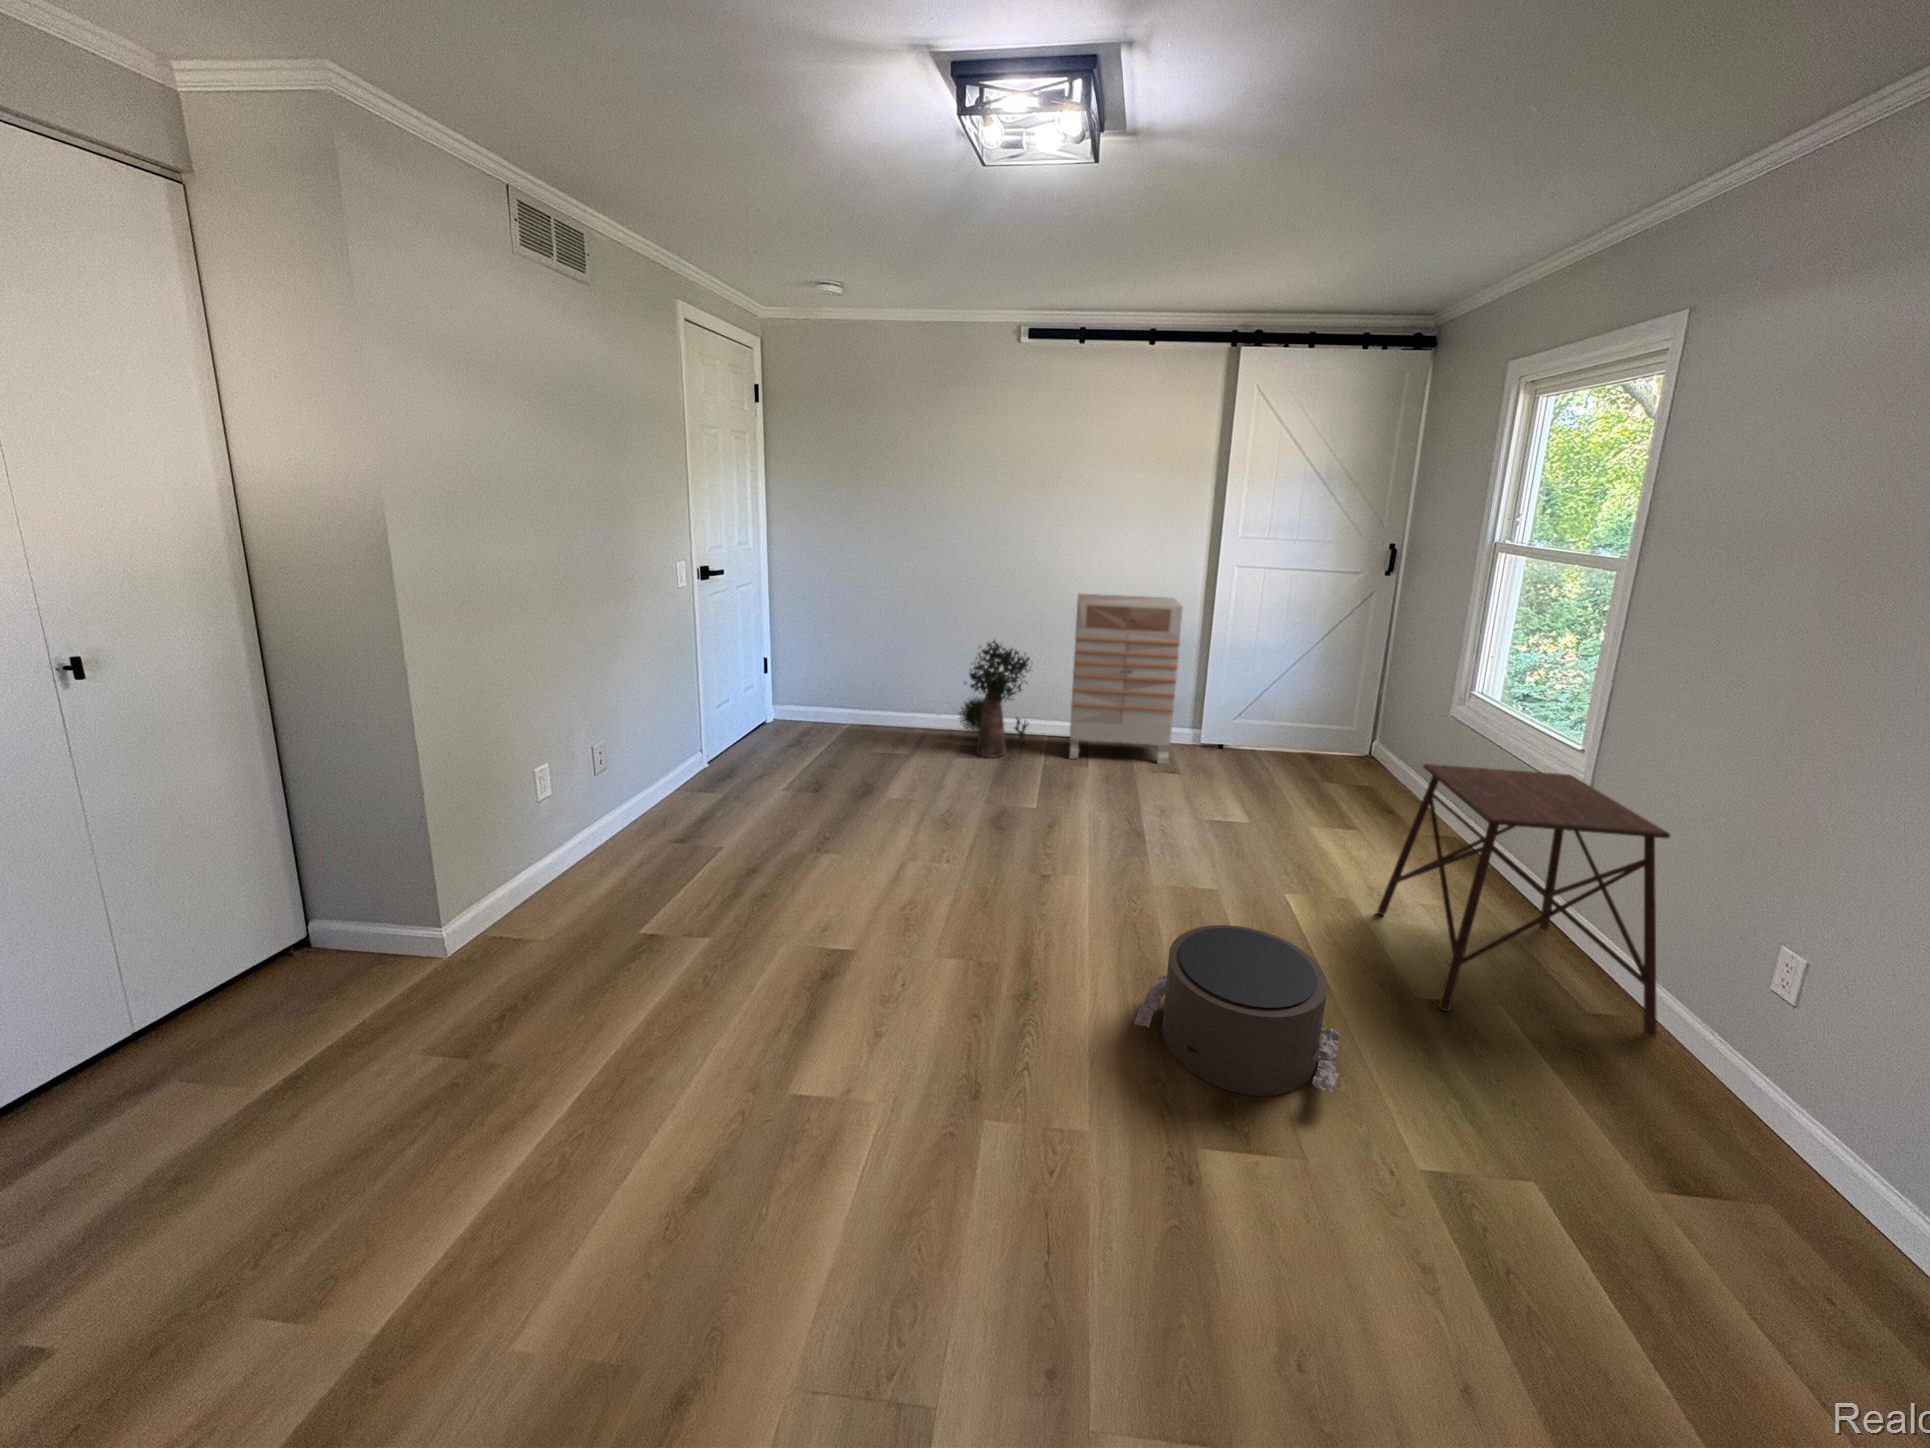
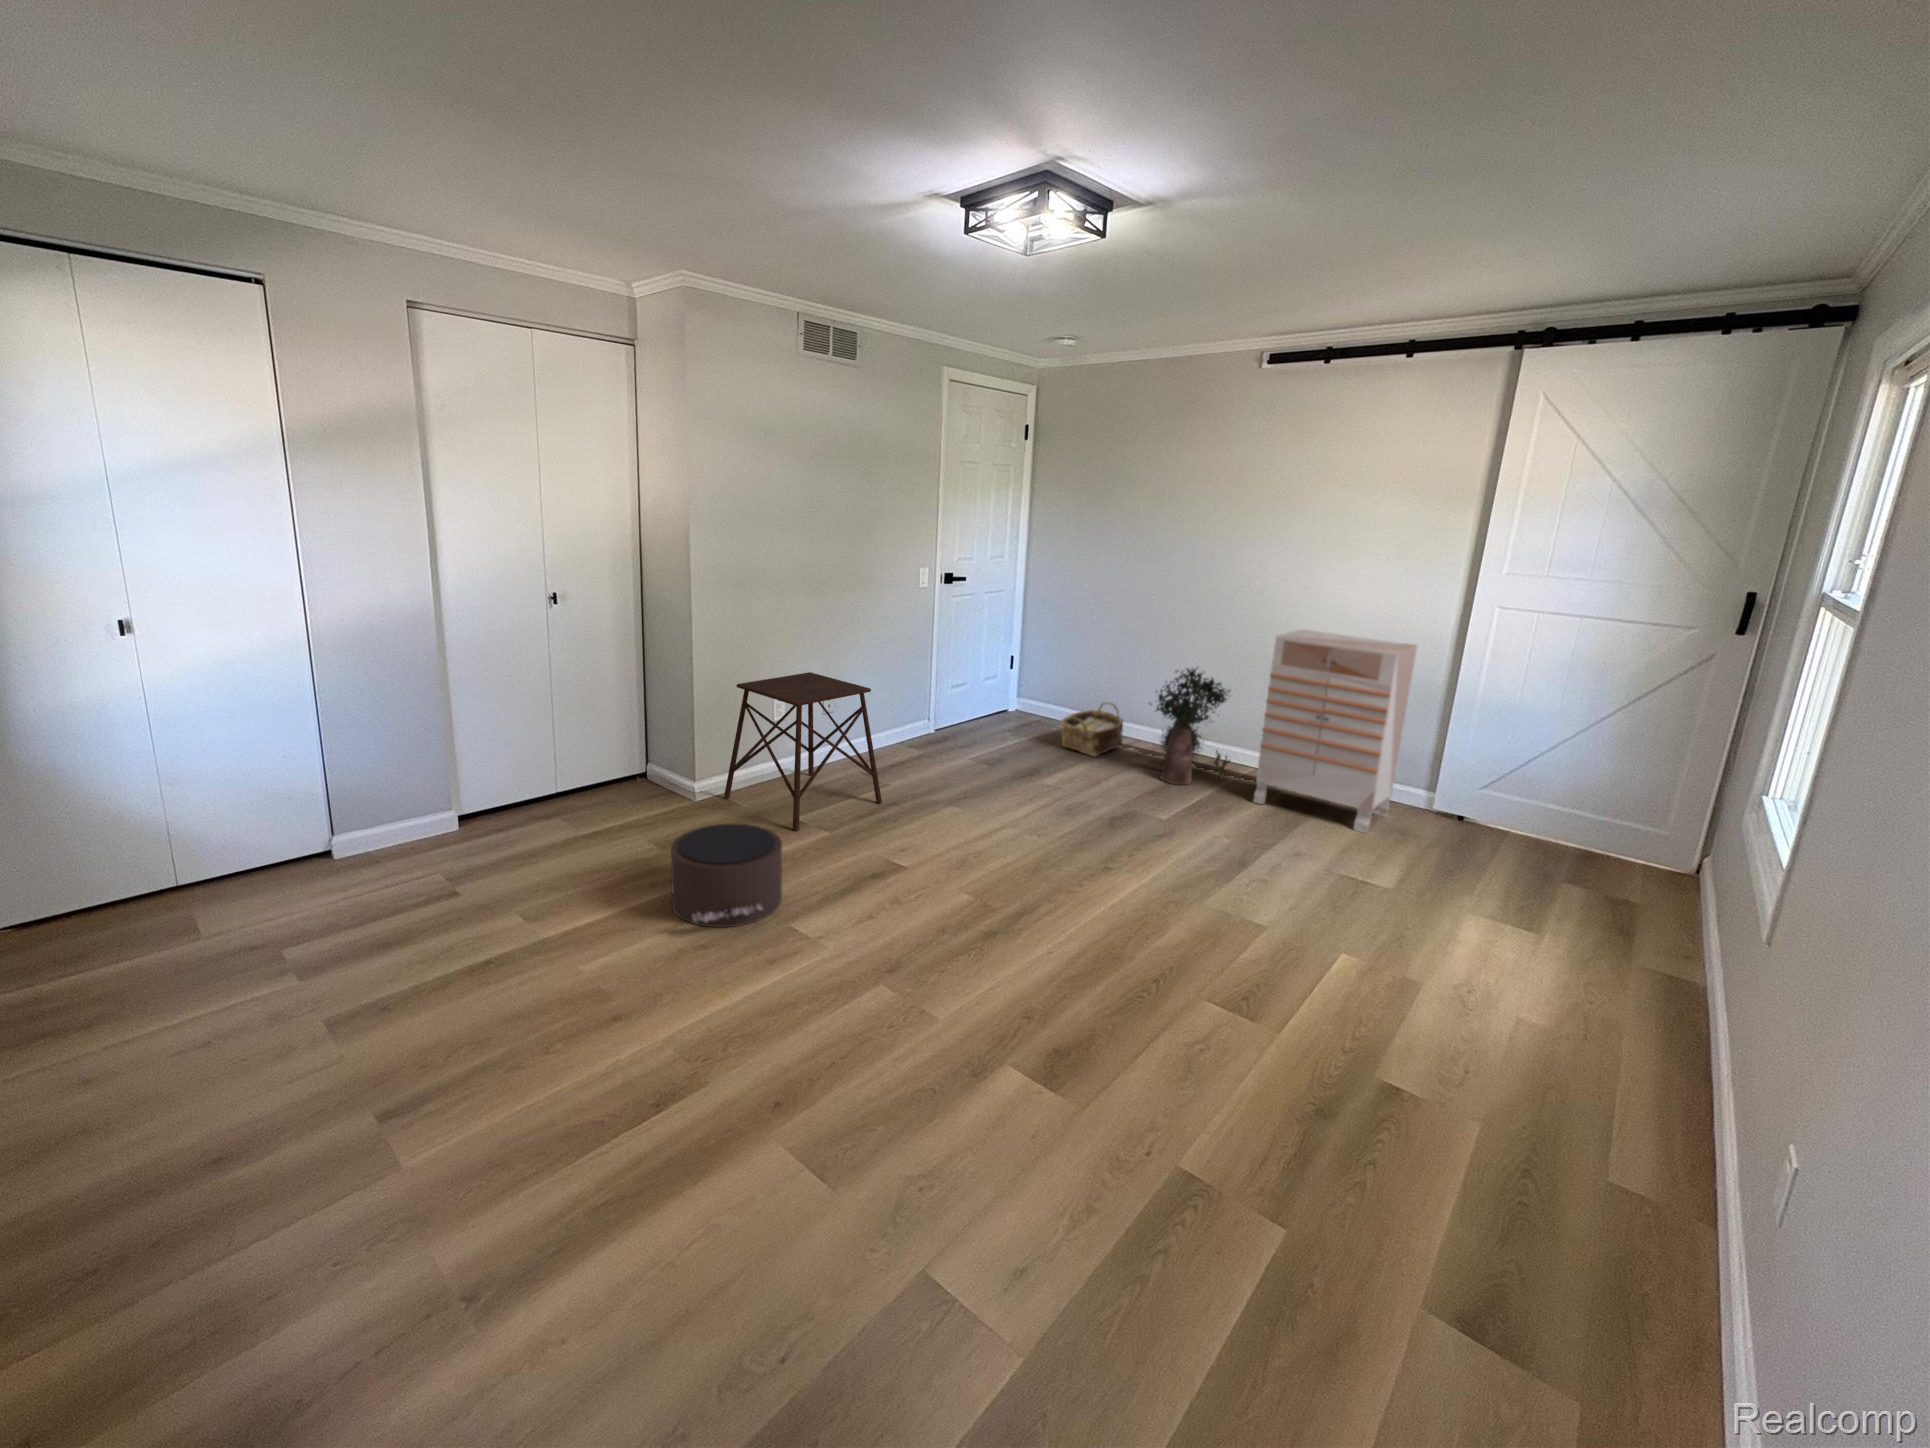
woven basket: none [855,687,914,747] -> present [1061,702,1123,757]
side table: present [1377,764,1670,1036] -> present [724,672,882,831]
pouf: present [1135,925,1339,1096] -> present [671,824,782,927]

